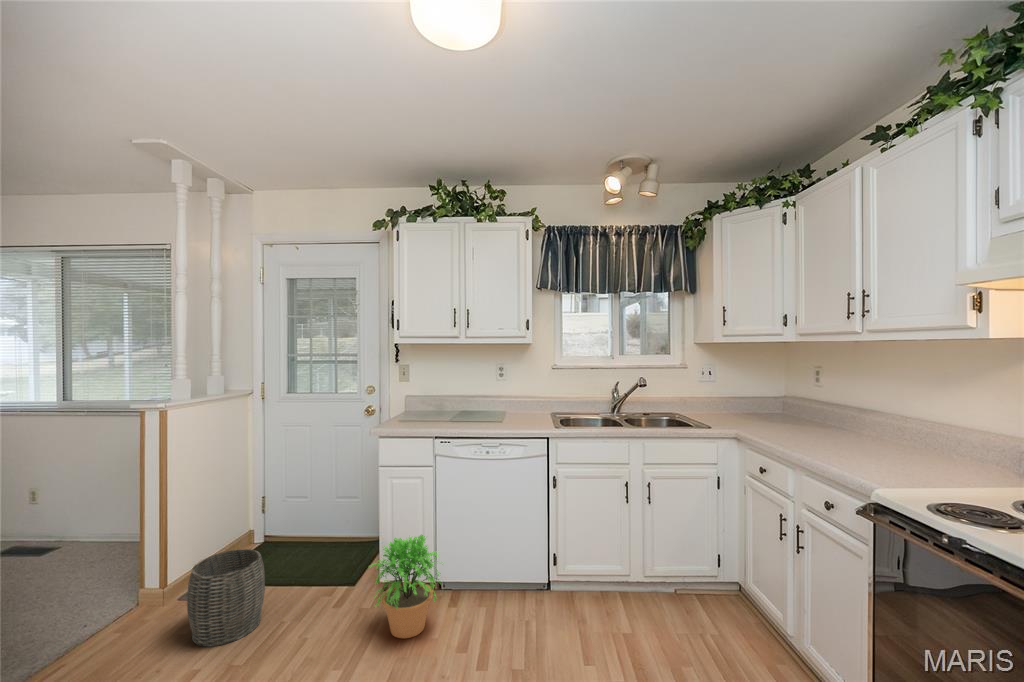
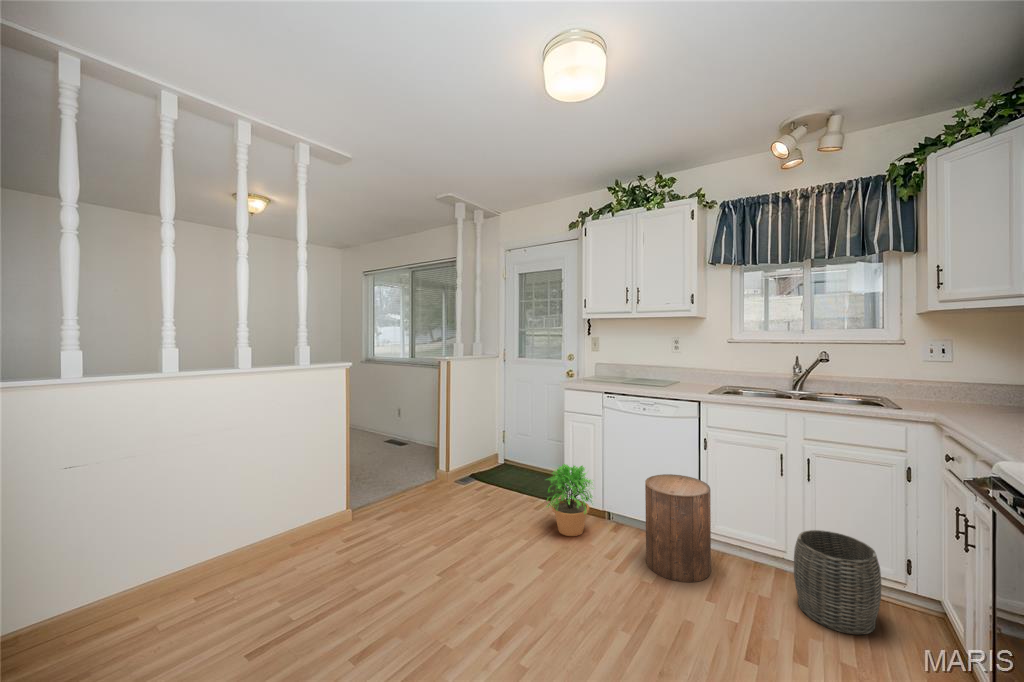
stool: none [514,522,585,654] -> present [645,474,711,582]
woven basket: present [187,549,265,647] -> present [794,530,881,635]

